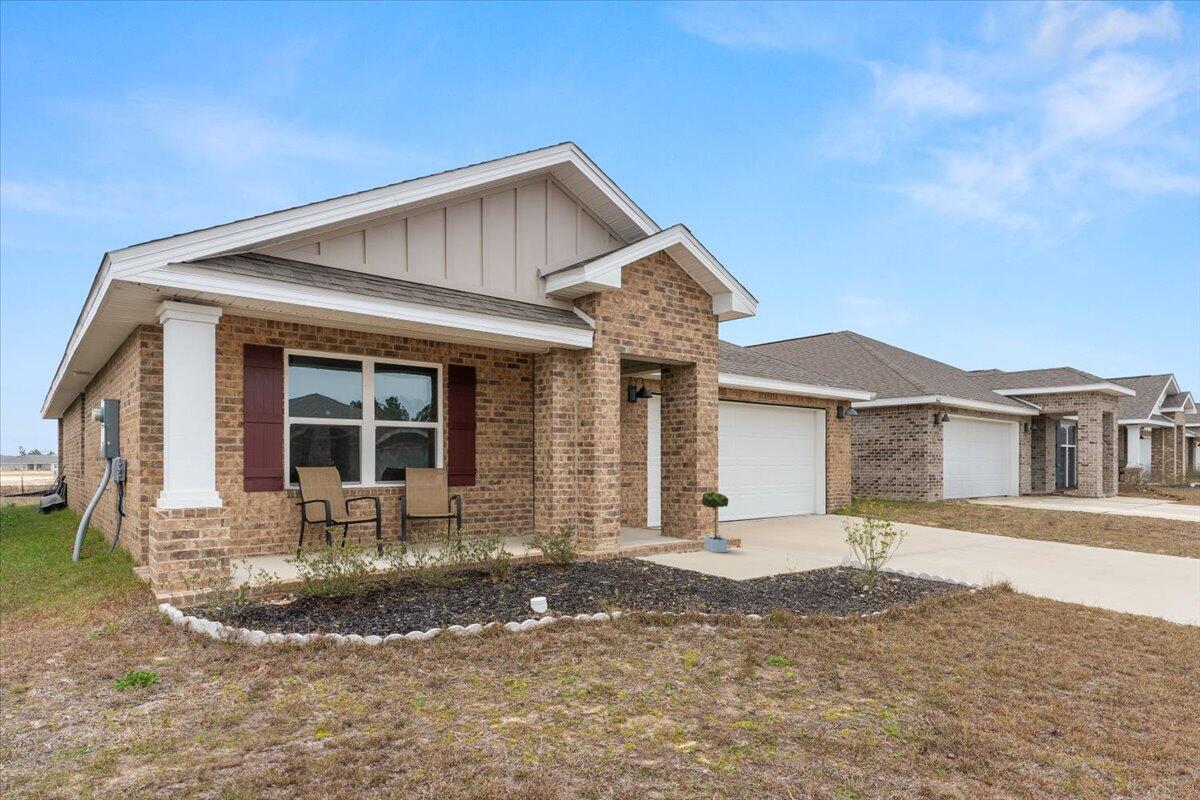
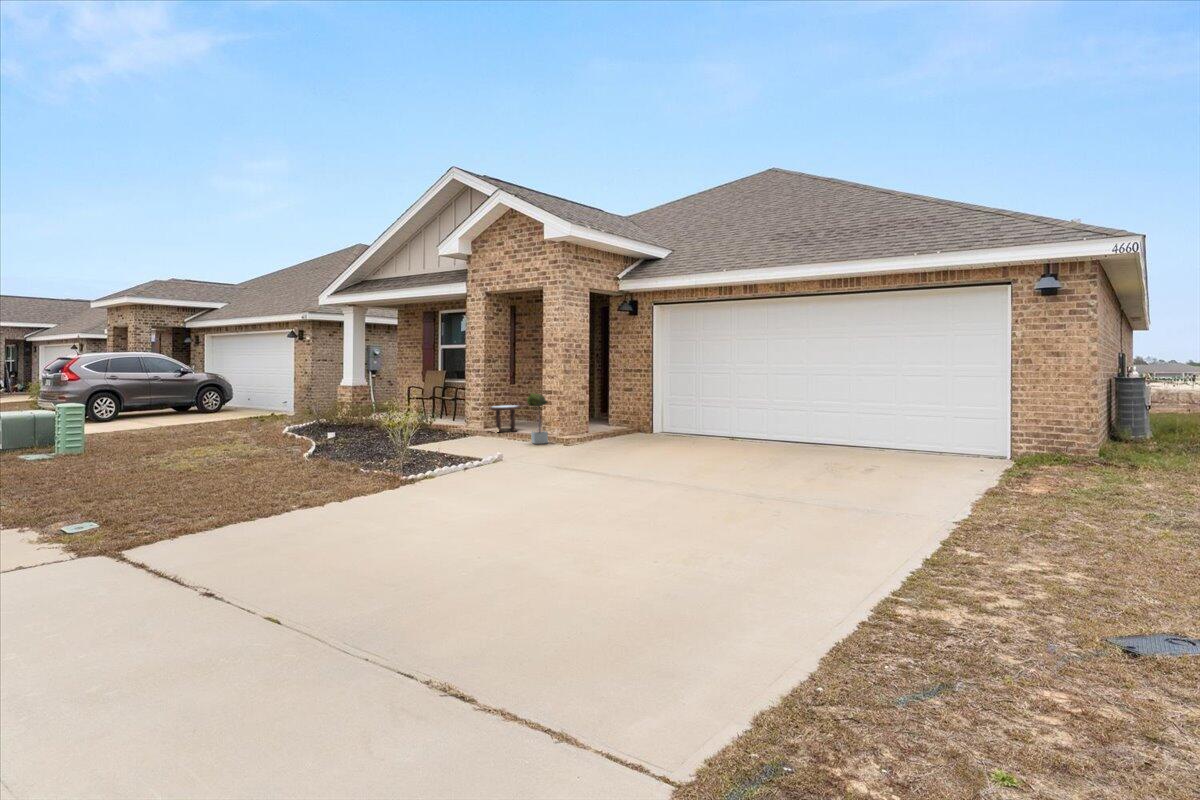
side table: none [594,512,636,553] -> present [490,405,520,432]

